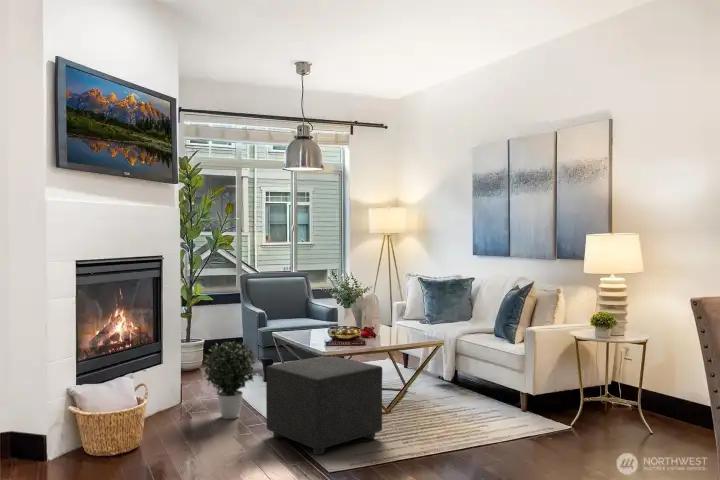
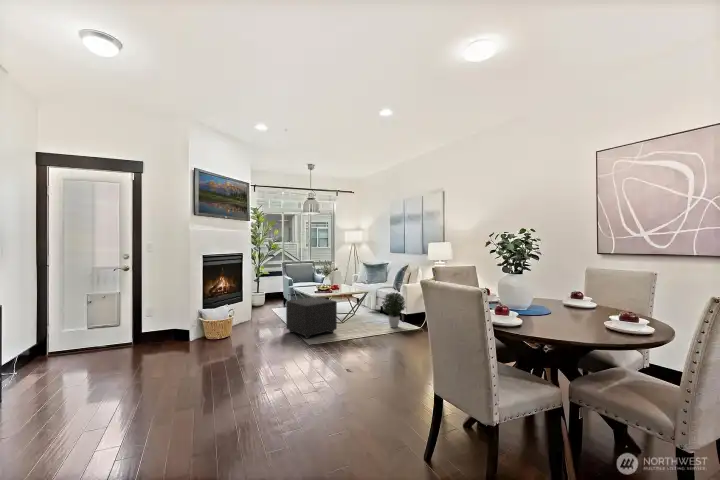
potted plant: present [203,341,257,419] -> present [382,293,406,328]

